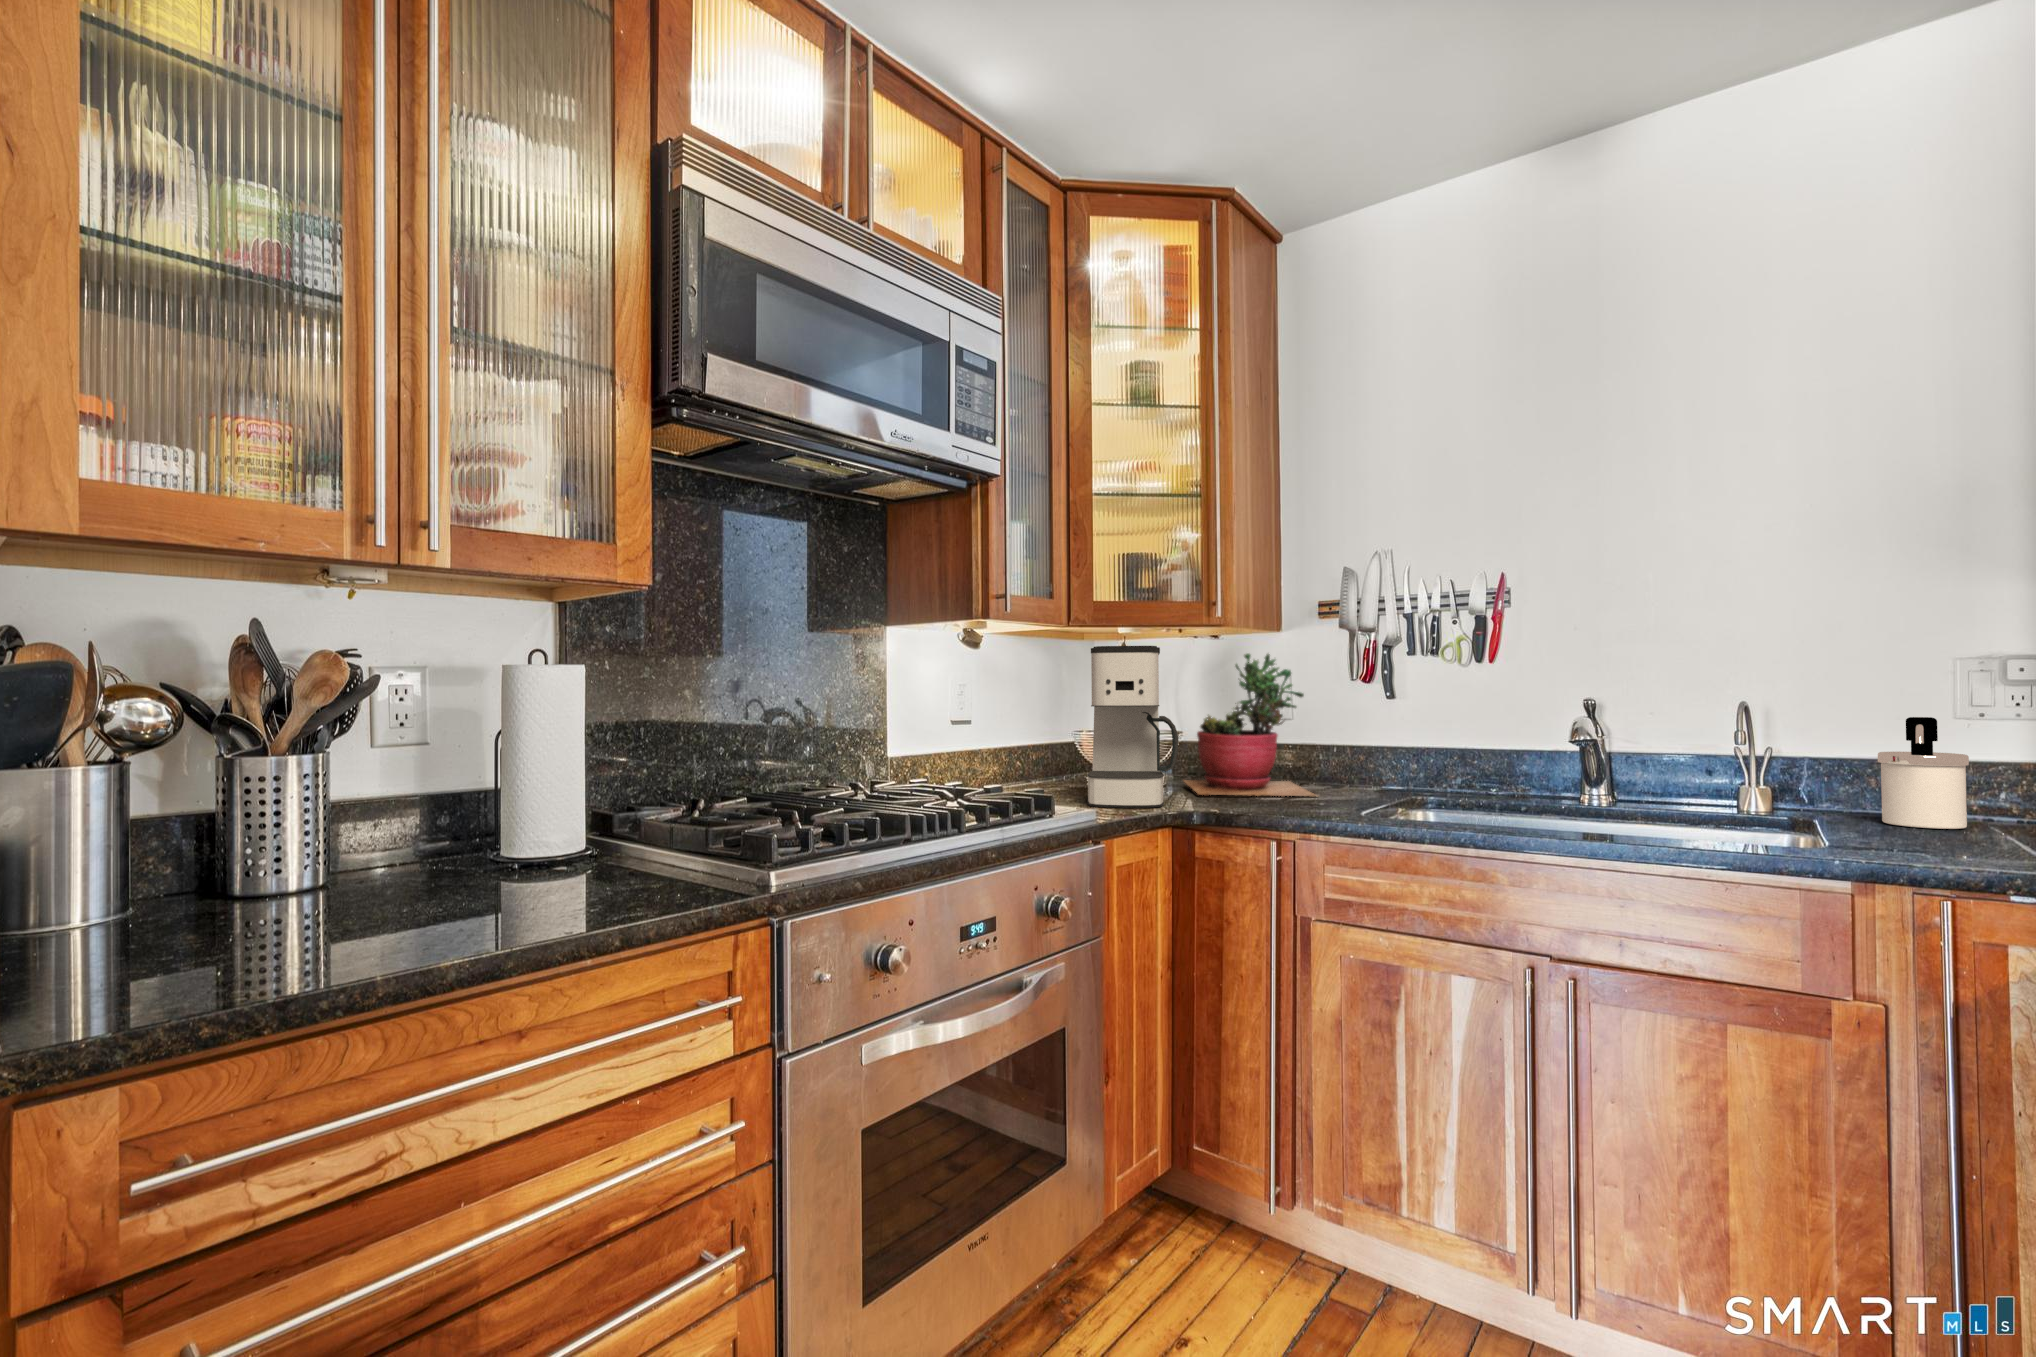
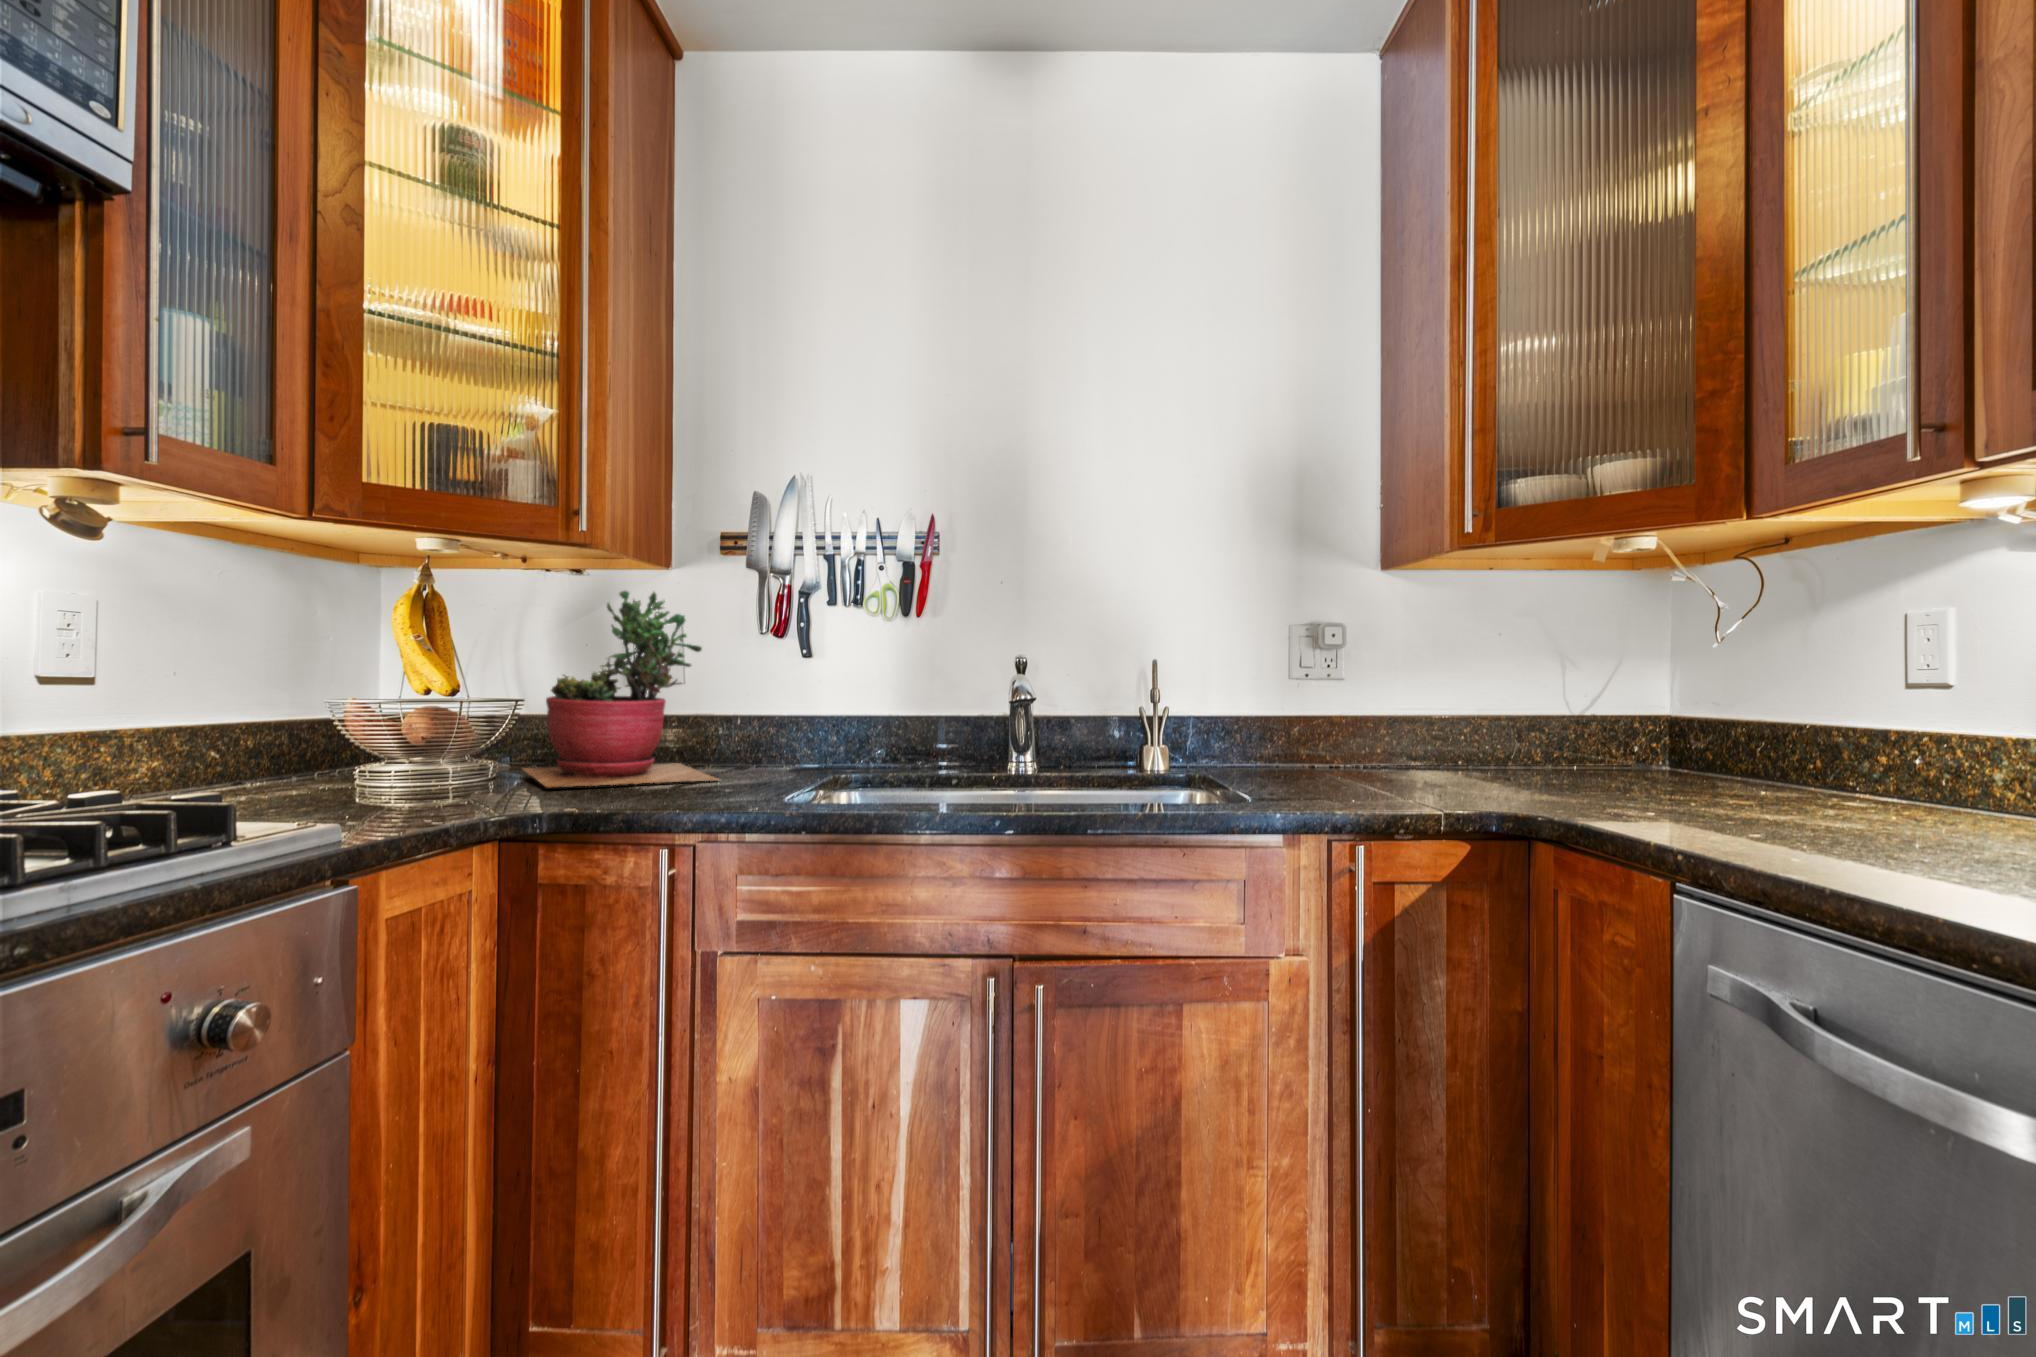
coffee maker: present [1087,646,1178,808] -> none [338,548,513,818]
soap dispenser: present [1878,717,1969,829] -> none [1245,676,1307,777]

